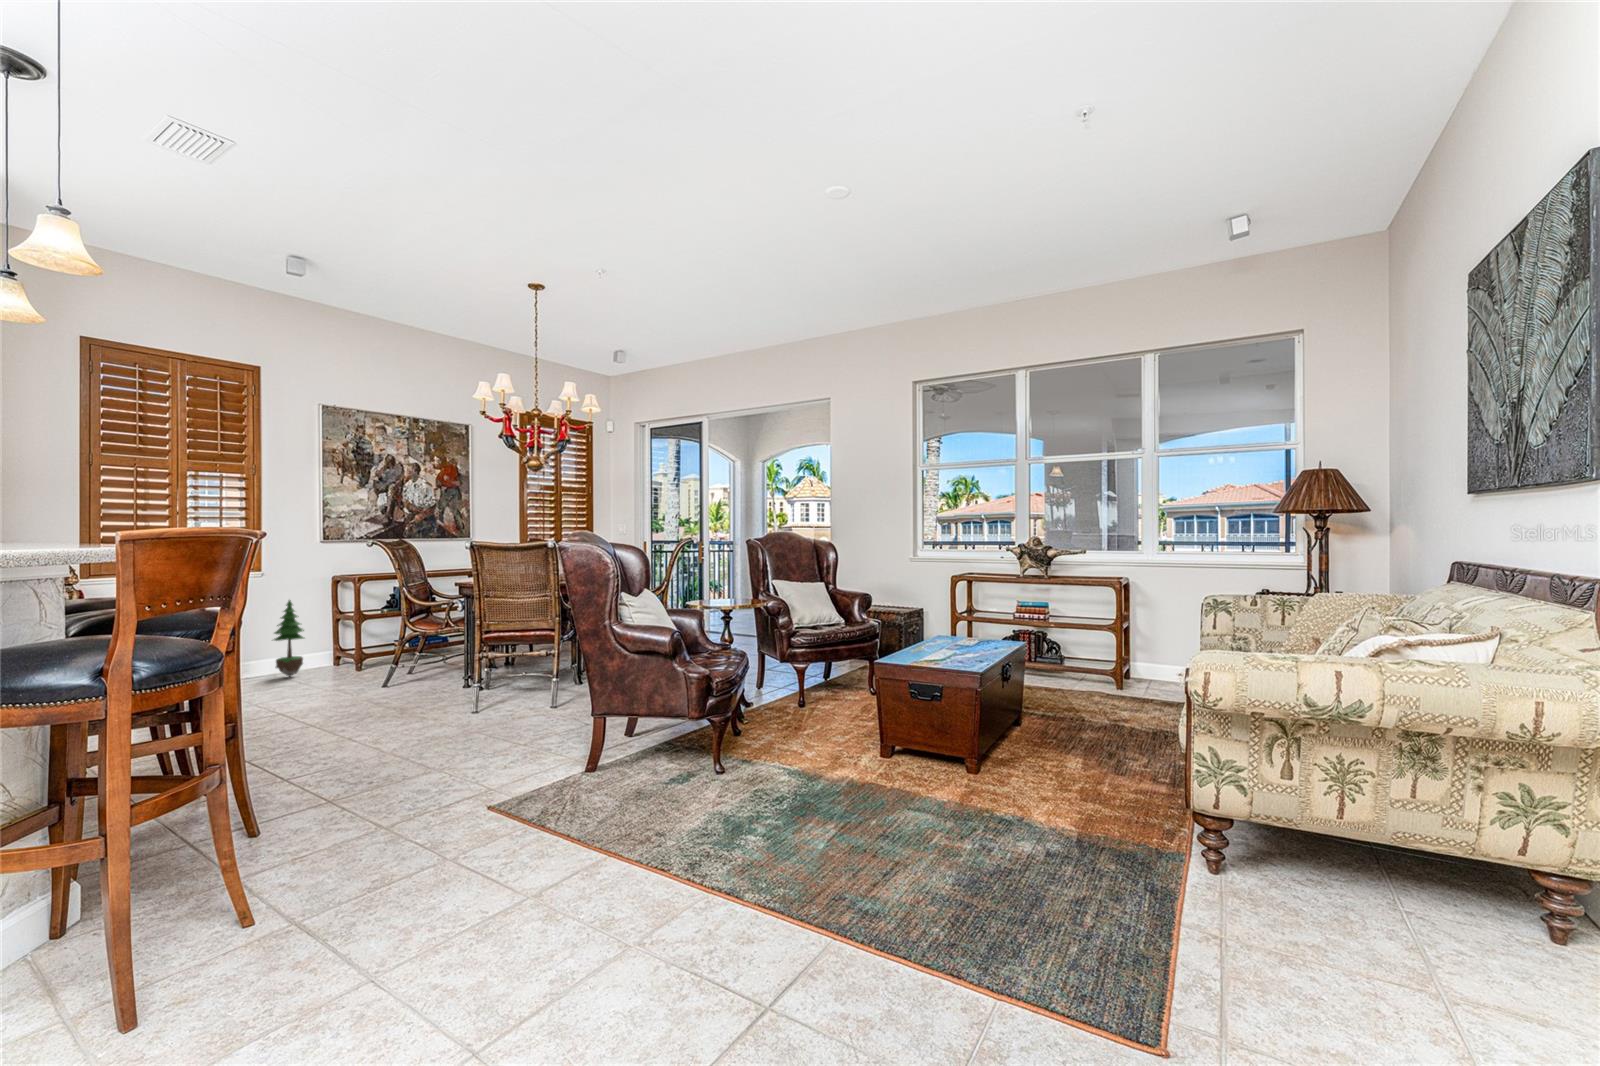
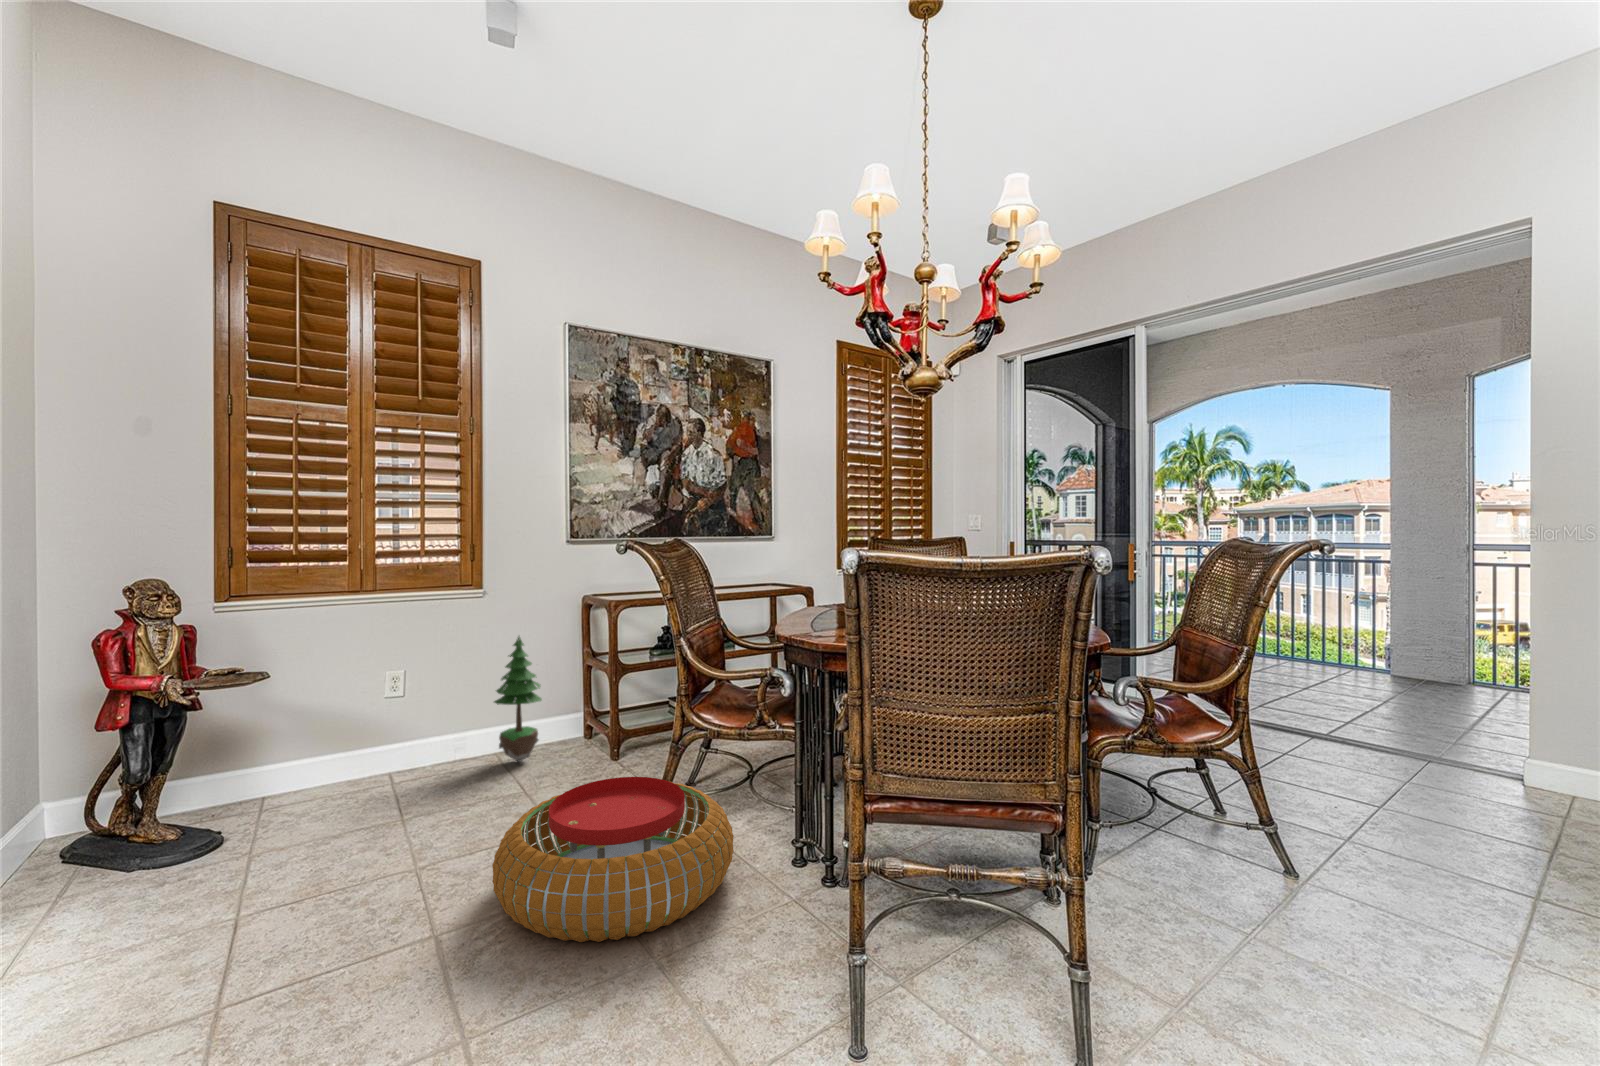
pouf: none [303,656,430,711] -> present [492,777,734,942]

